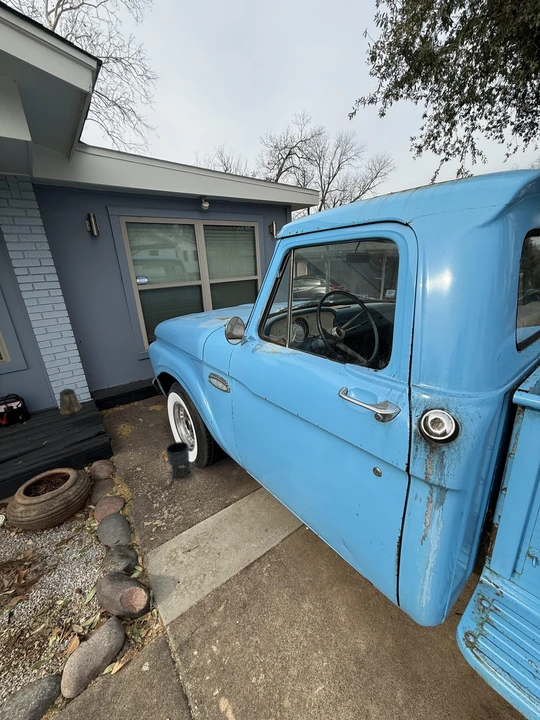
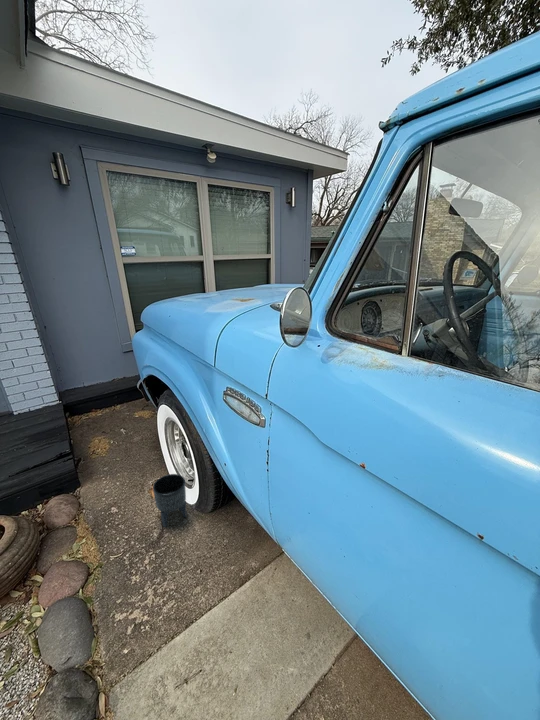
watering can: present [60,388,82,414] -> none [12,387,44,423]

